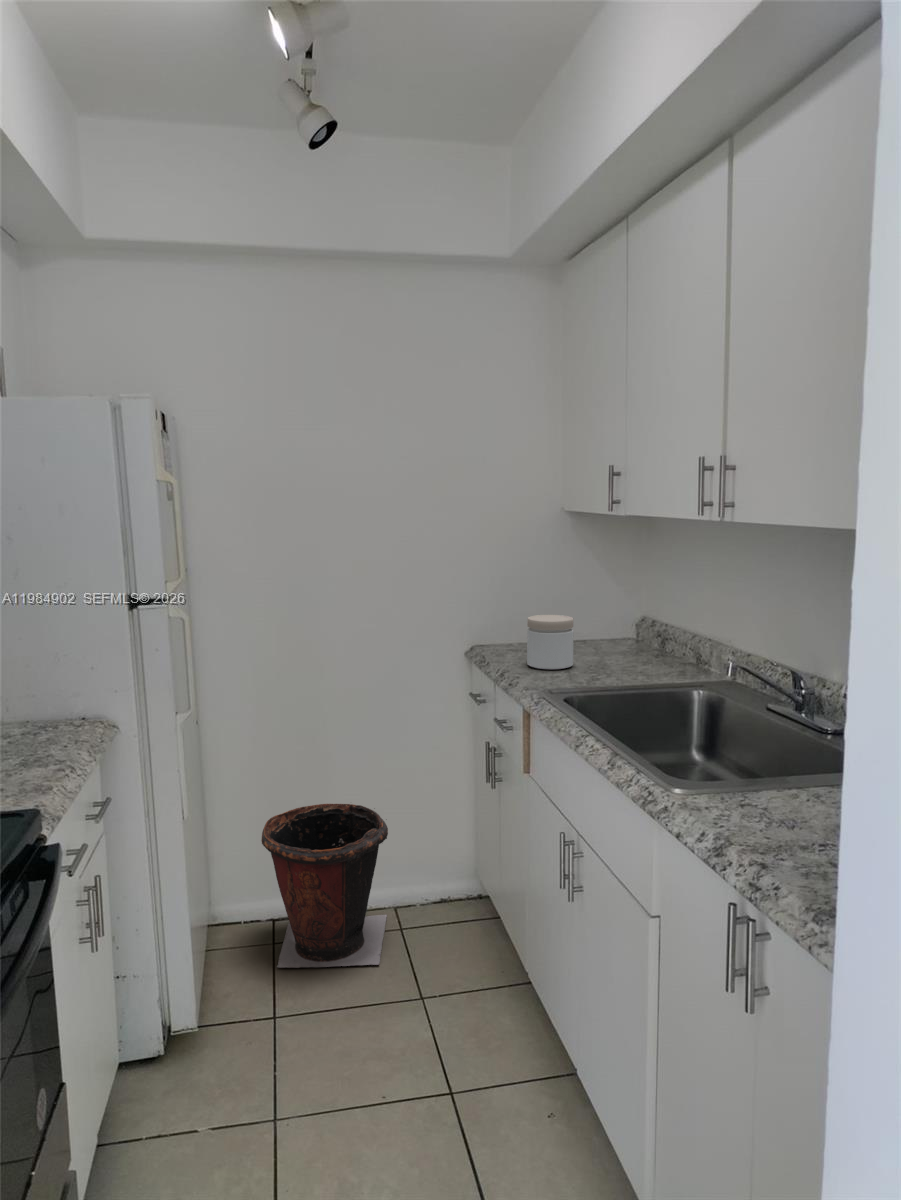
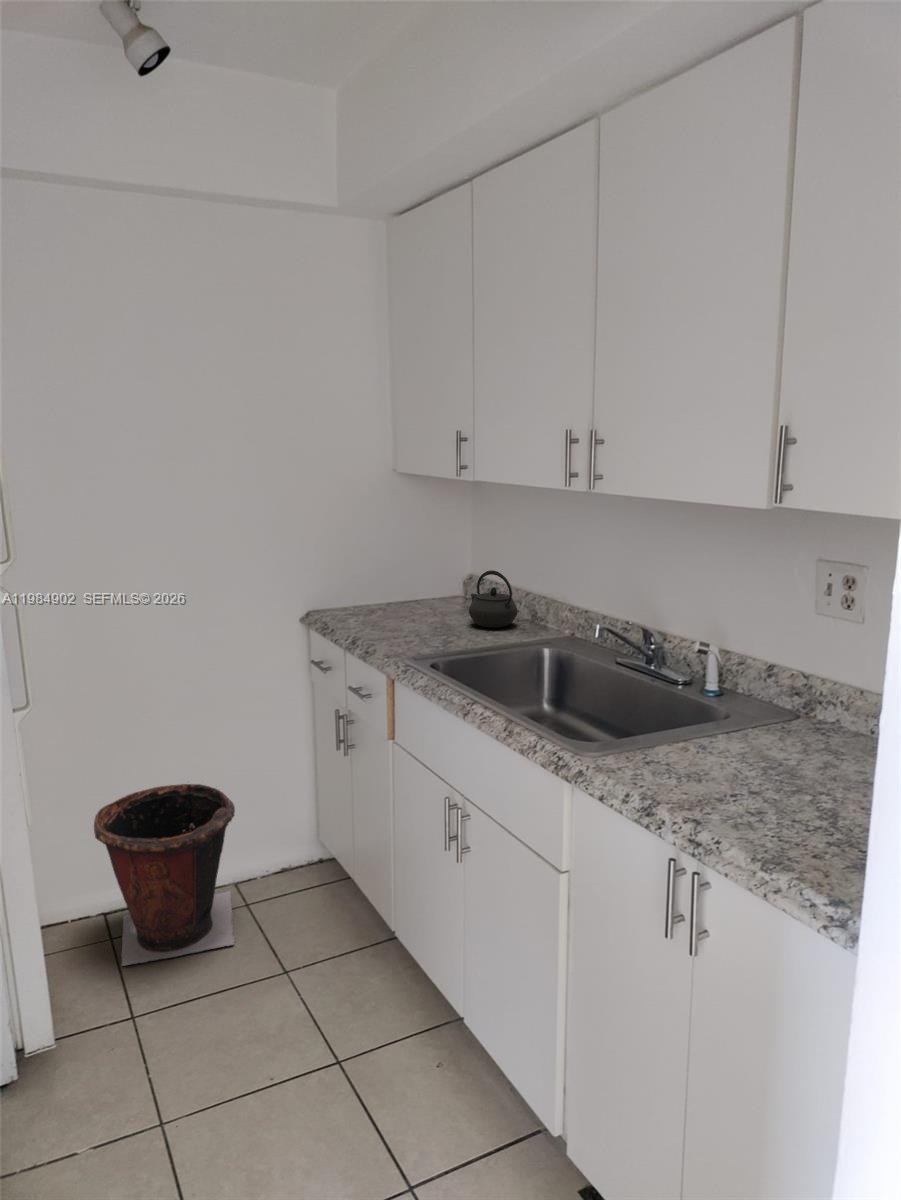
kettle: none [625,608,678,668] -> present [469,570,518,628]
jar: present [527,615,573,669] -> none [376,579,421,634]

